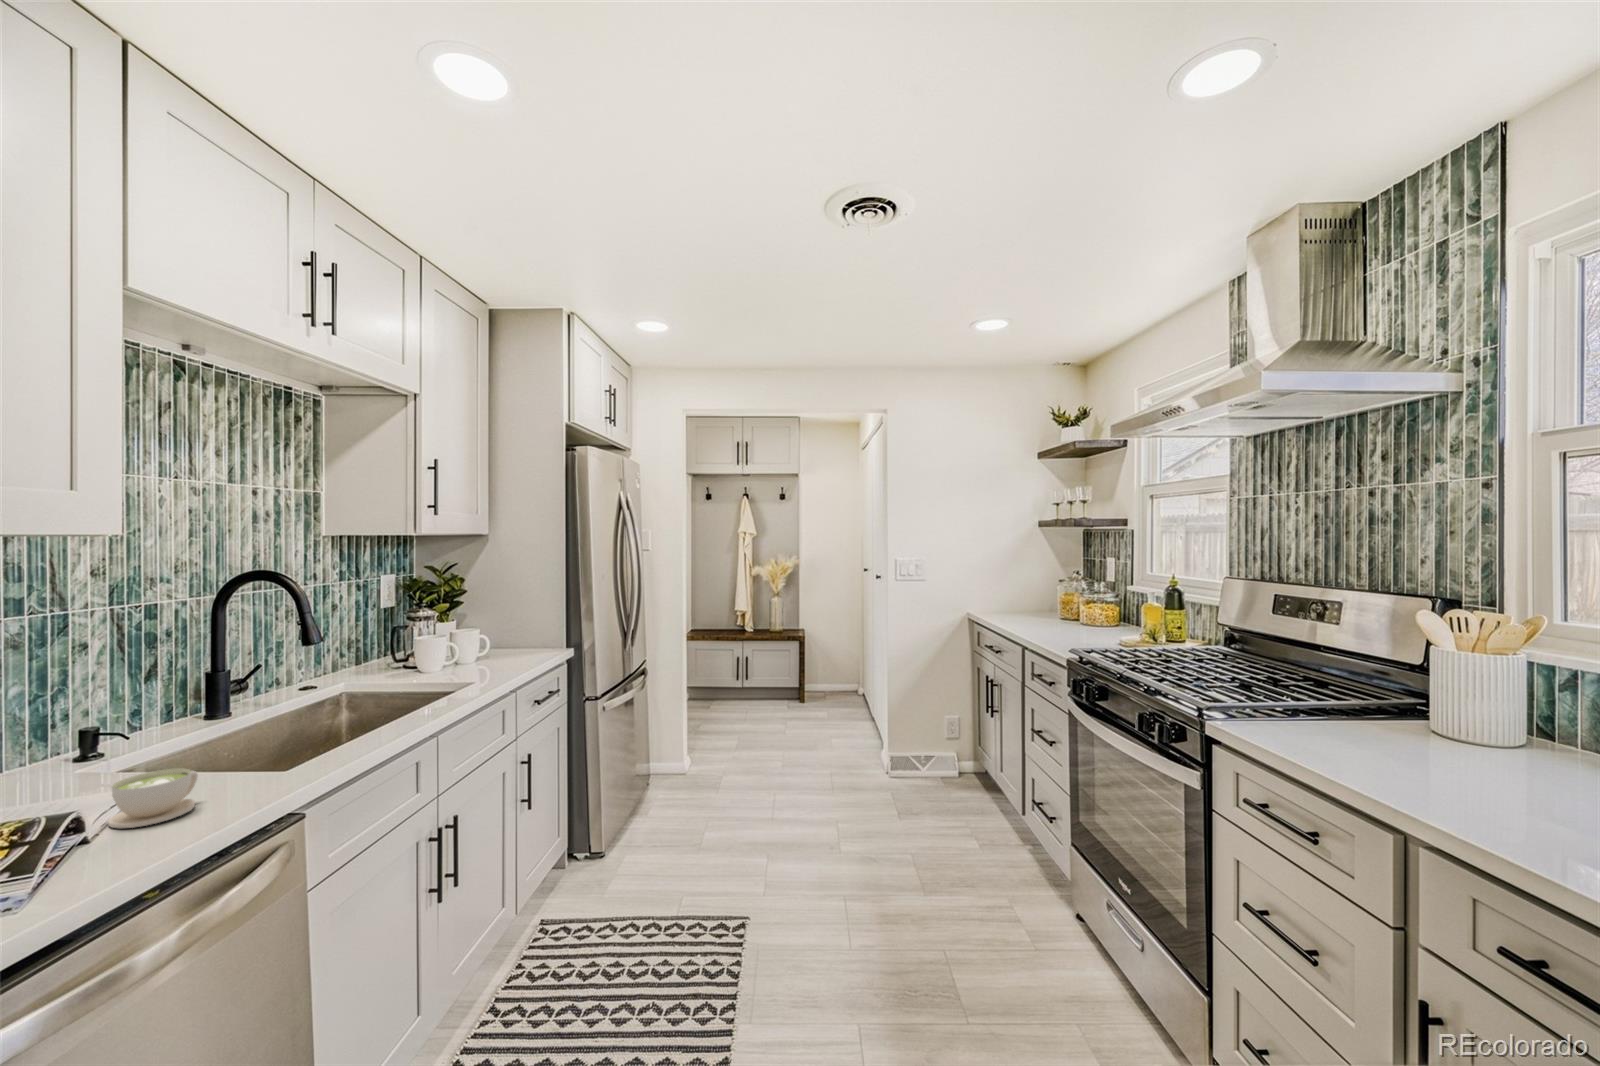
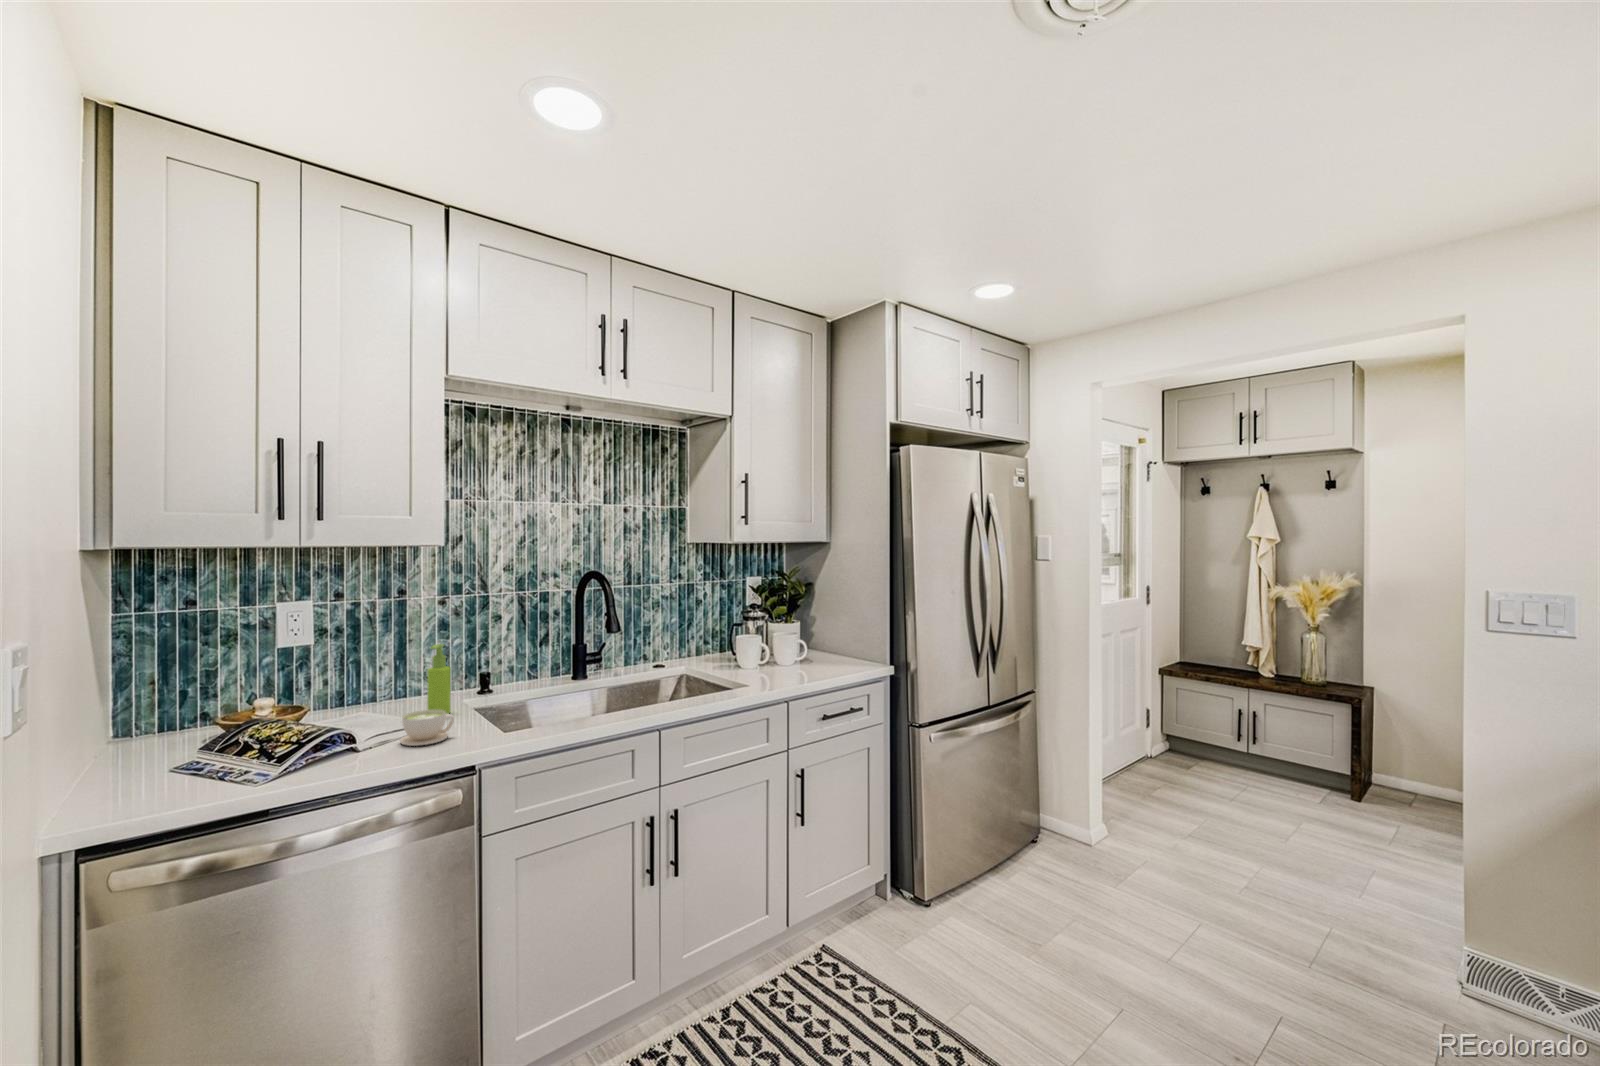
soap dispenser: none [49,685,96,800] -> present [427,644,451,714]

